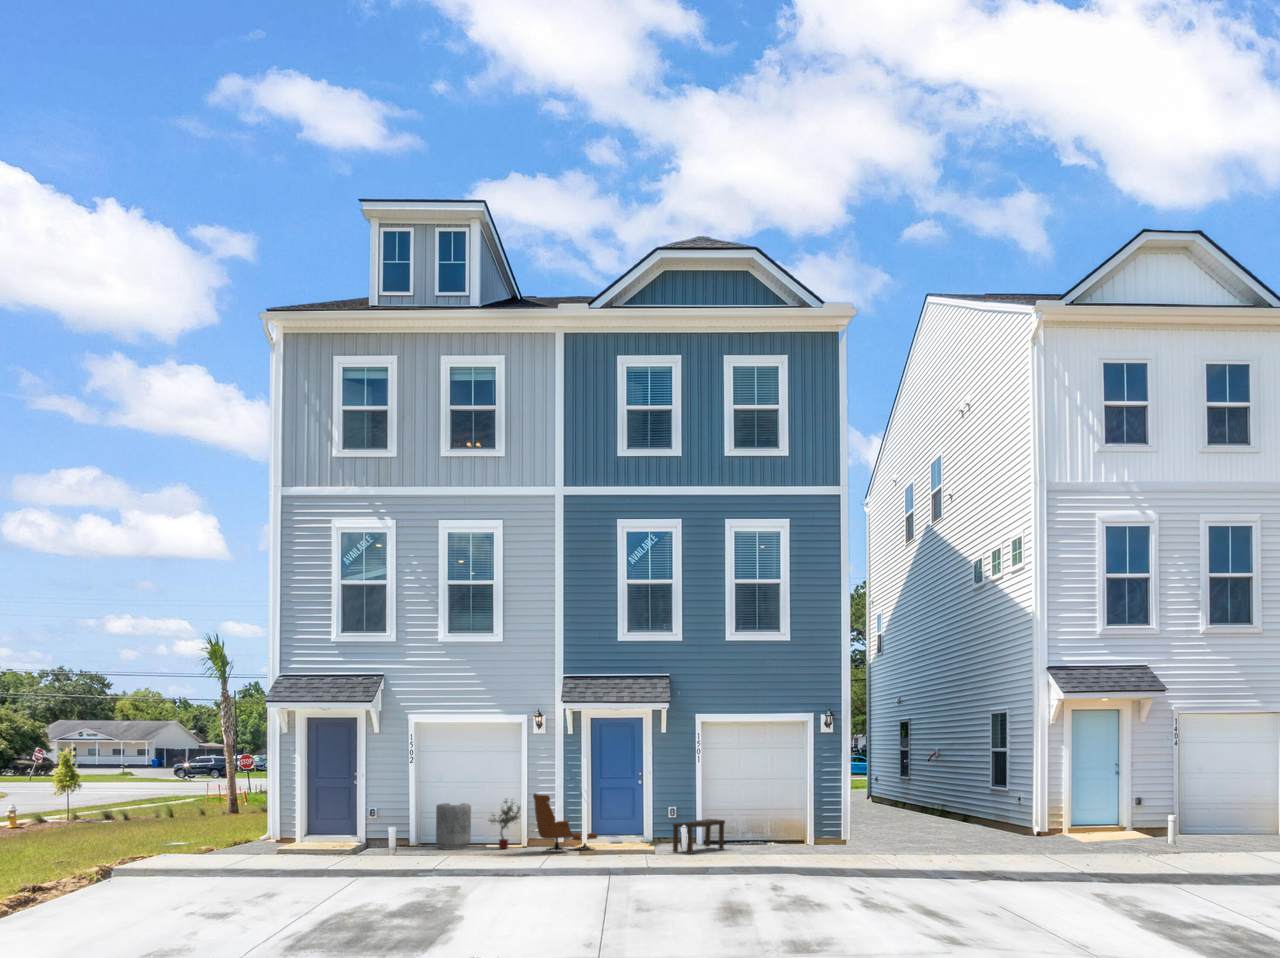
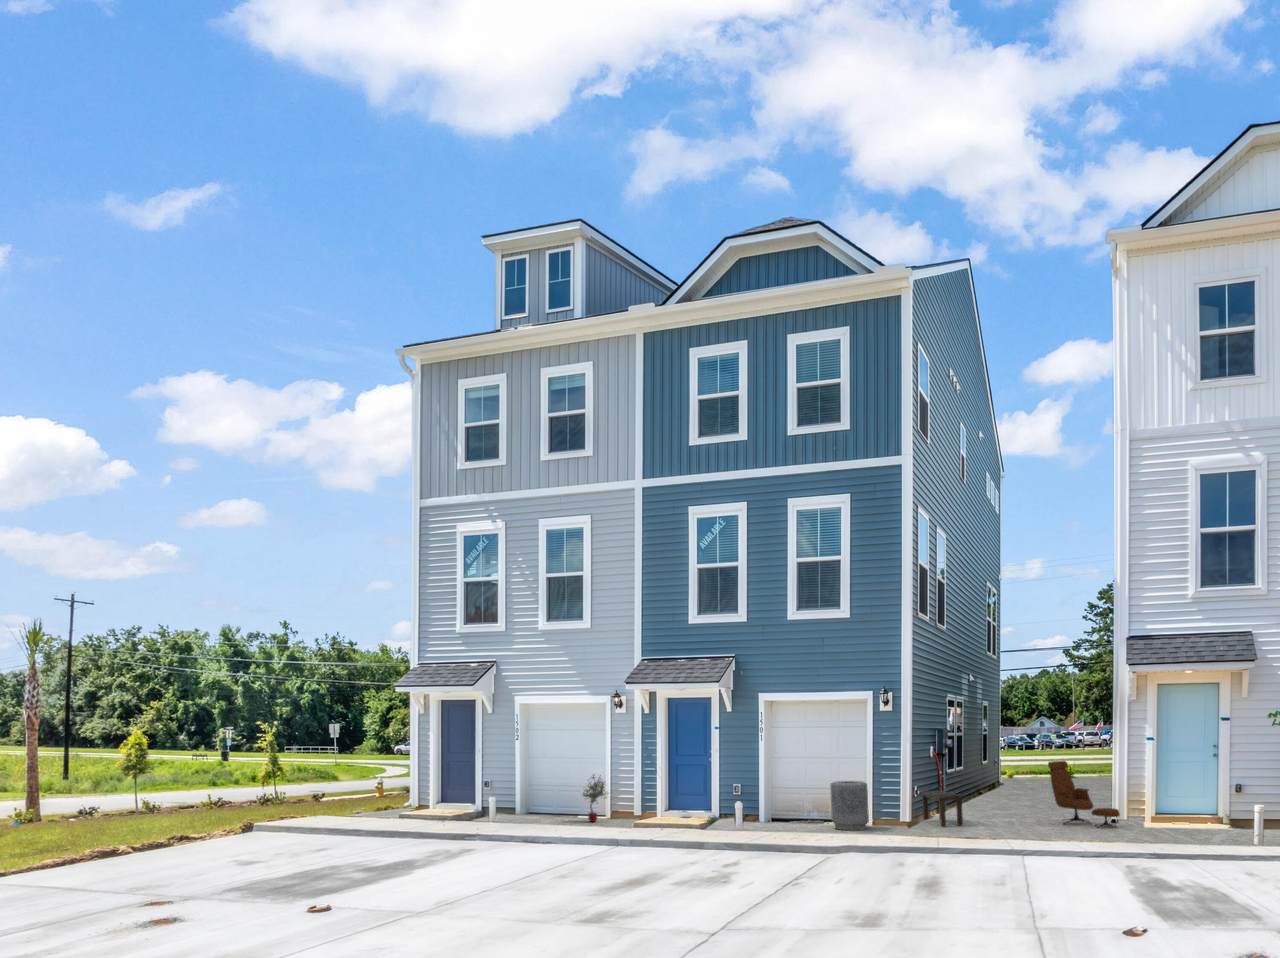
lounge chair: present [533,794,597,853] -> present [1048,761,1120,827]
trash can: present [436,803,471,850] -> present [830,781,869,830]
bench: present [673,819,725,854] -> present [921,791,963,827]

